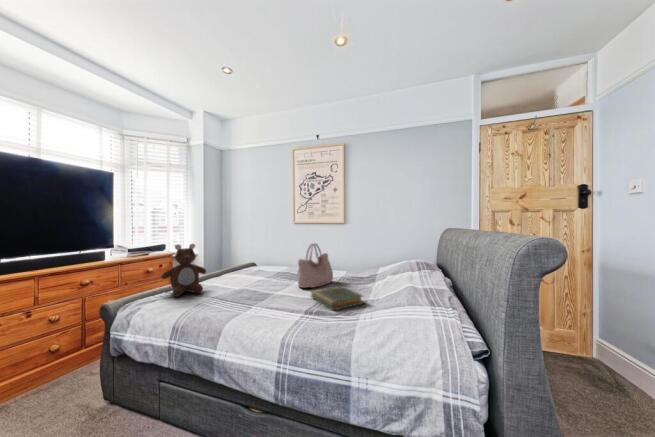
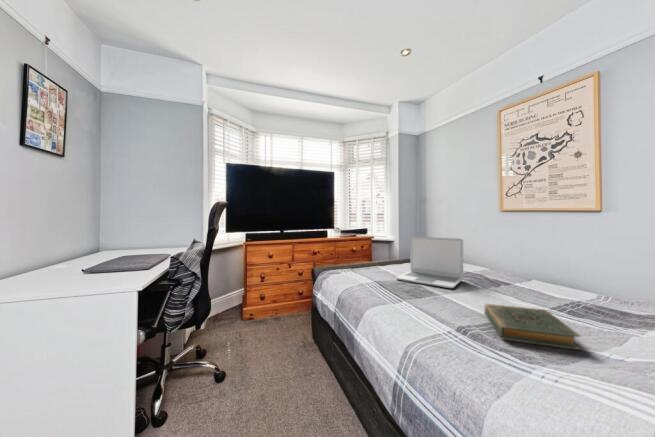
teddy bear: present [162,244,206,297] -> none [342,231,378,278]
handbag: present [298,244,333,288] -> none [477,239,548,303]
laptop: none [228,245,280,288] -> present [396,237,463,288]

